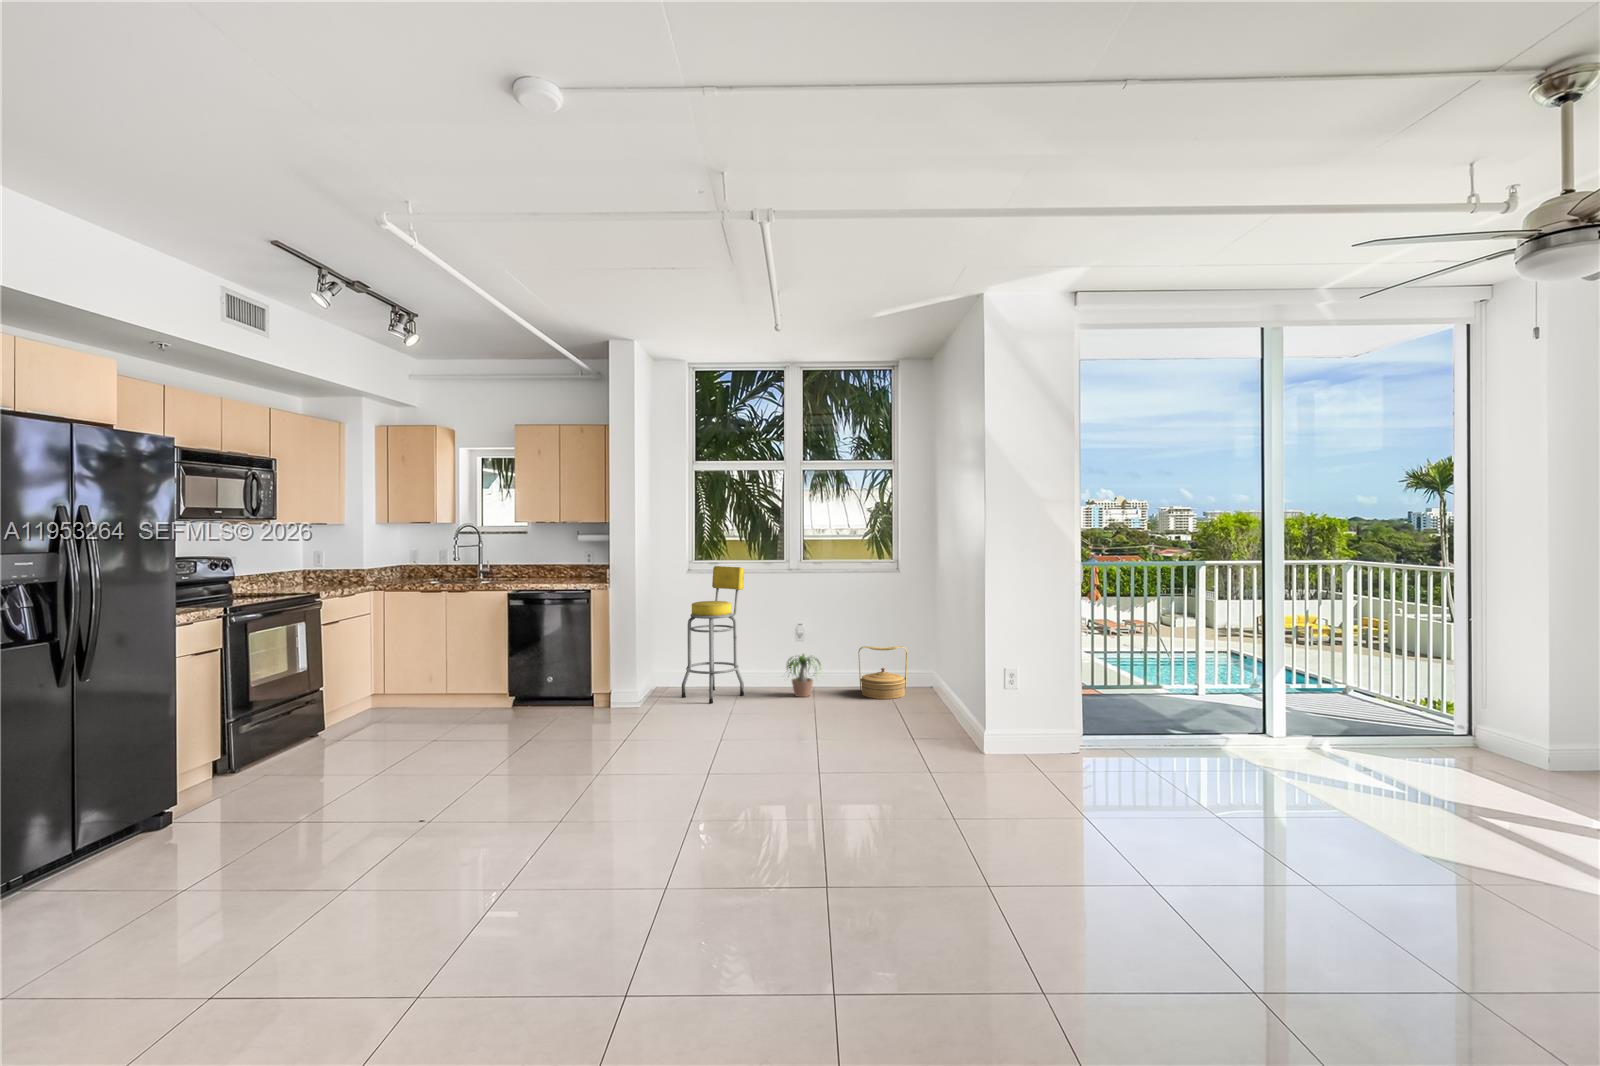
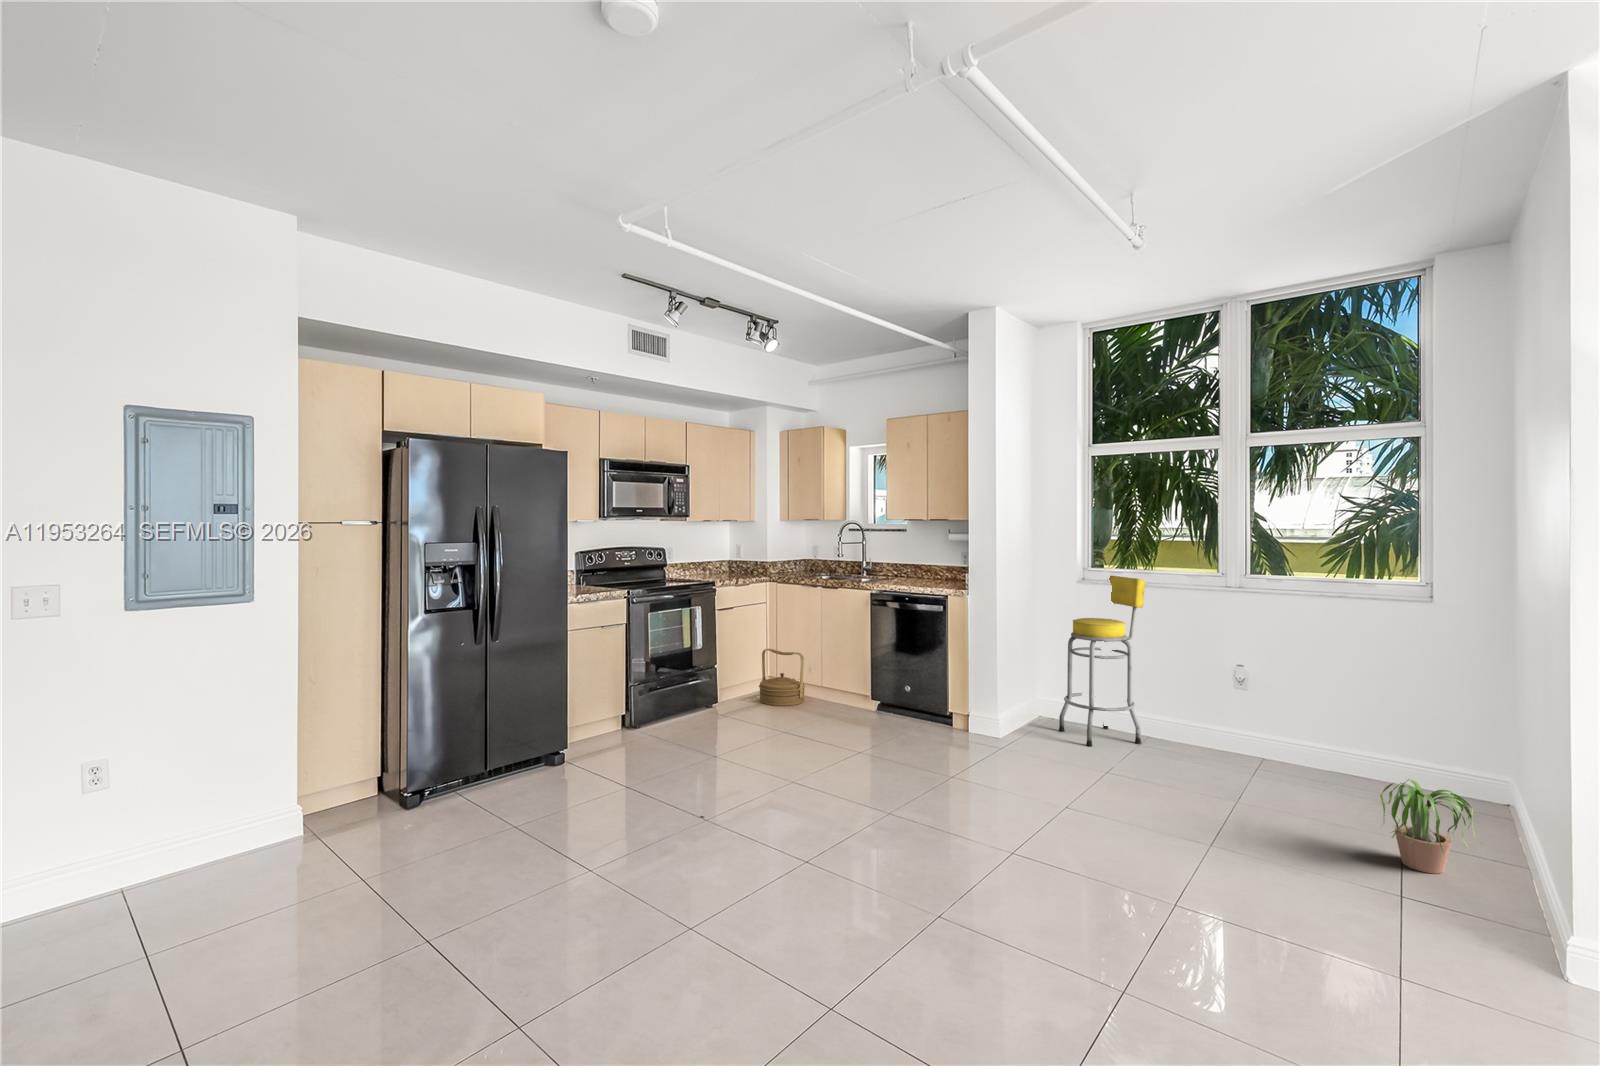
woven basket: present [858,646,907,699] -> present [759,649,805,706]
potted plant: present [787,654,821,697] -> present [1380,779,1475,874]

